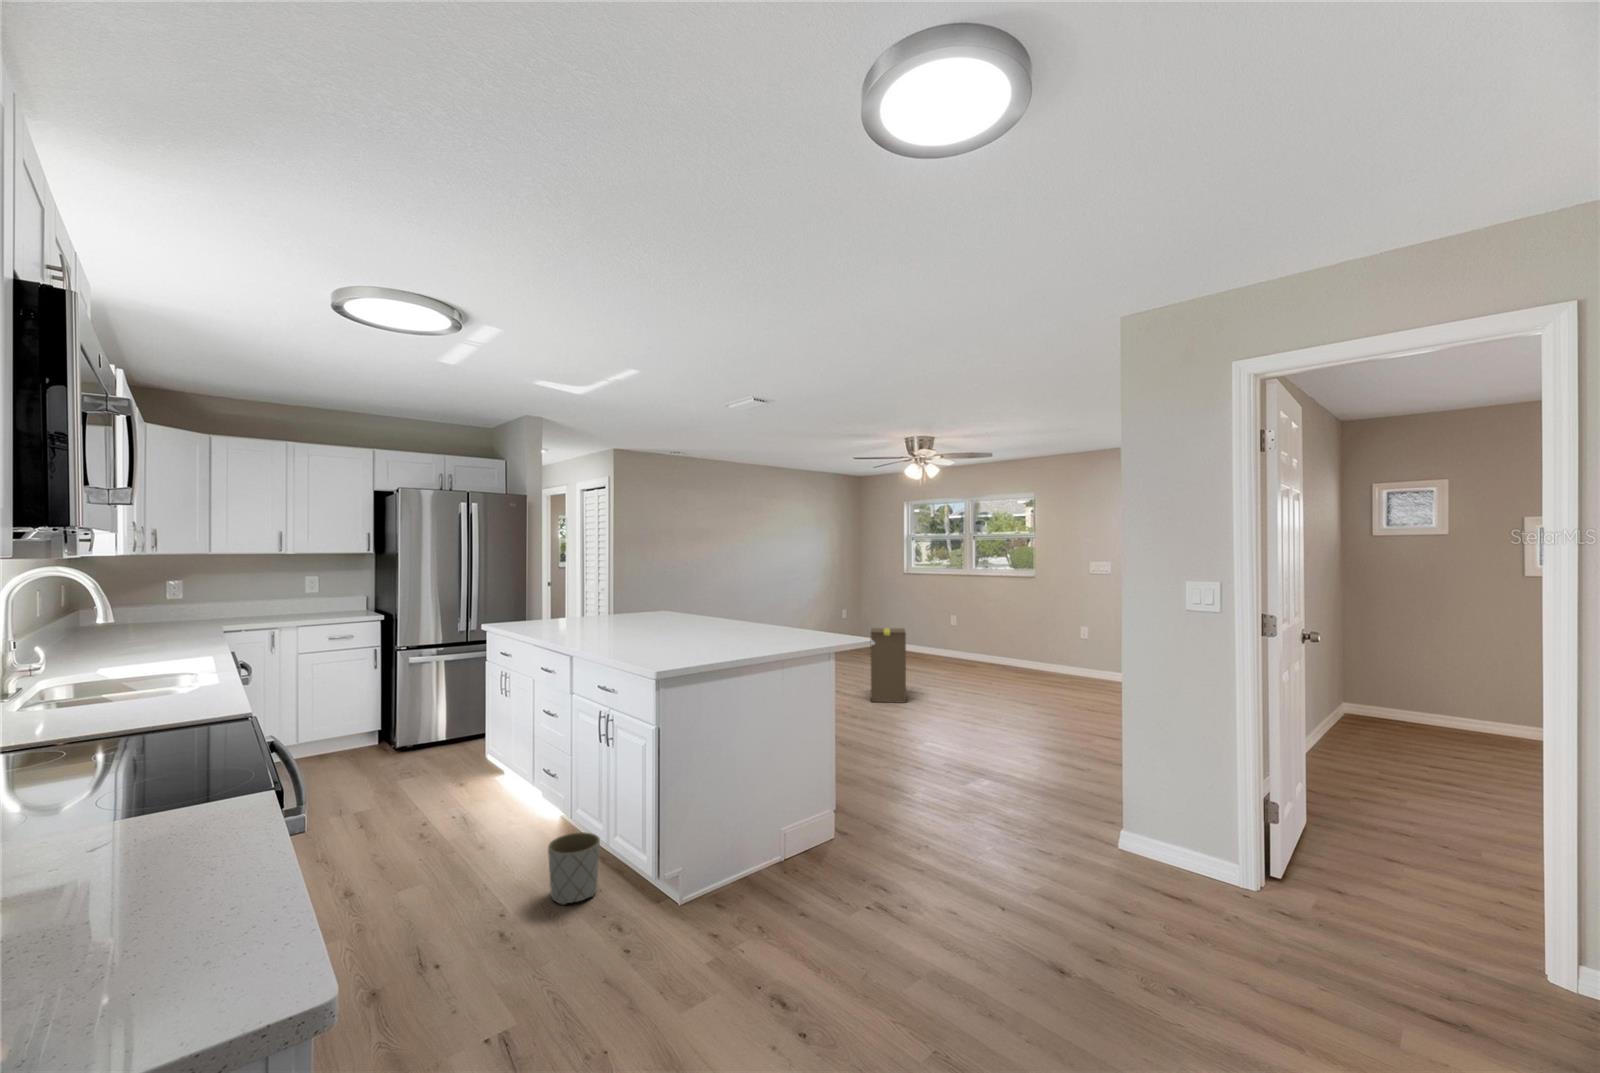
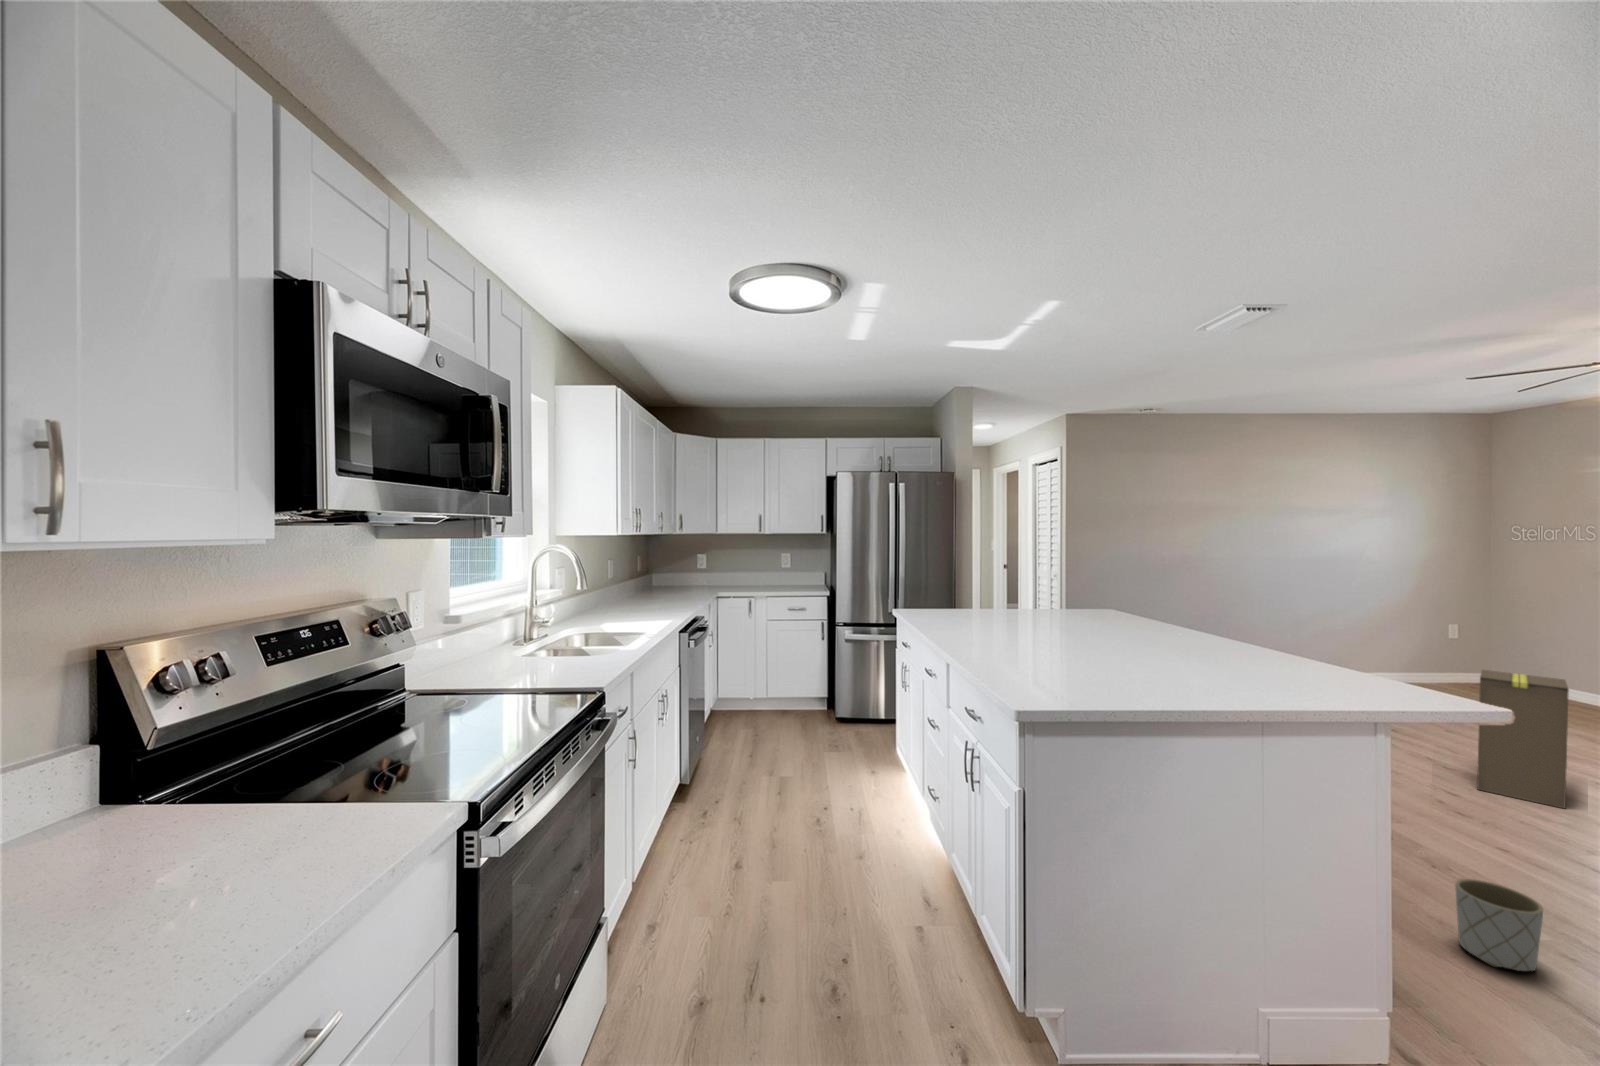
planter: present [548,832,600,905] -> present [1455,879,1543,971]

